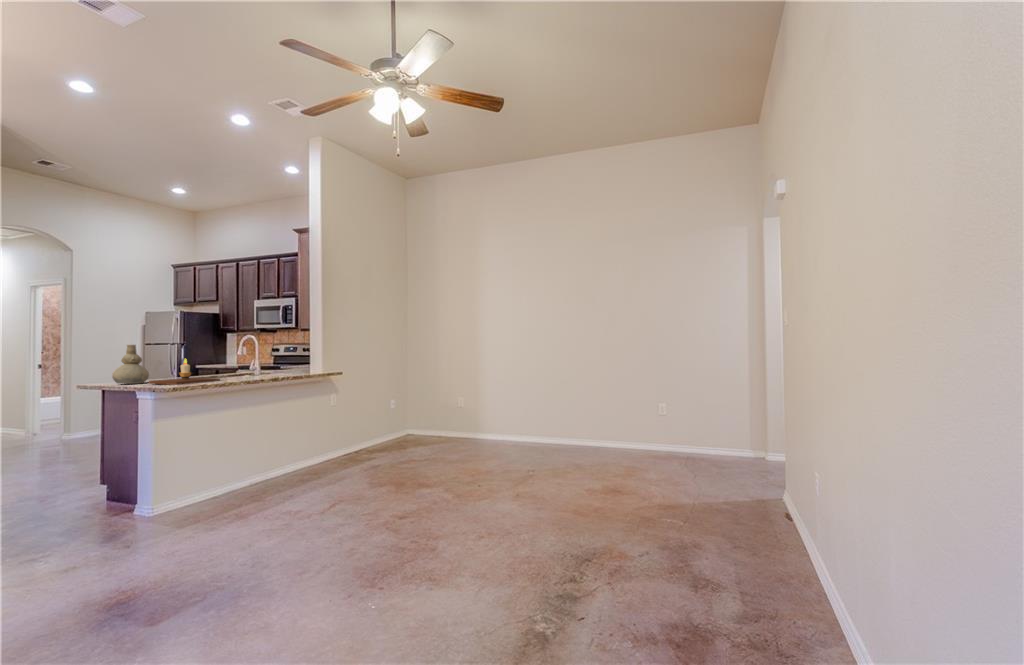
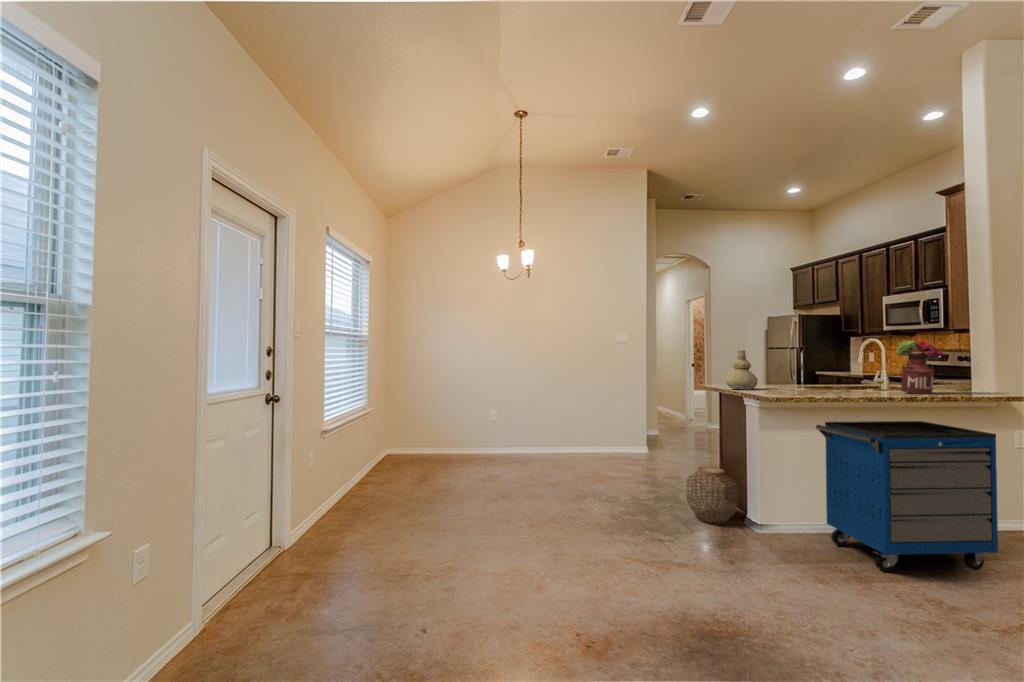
flower arrangement: none [266,335,296,375] -> present [895,339,944,394]
candle: present [149,359,220,385] -> none [755,366,832,396]
storage cabinet: none [207,395,322,509] -> present [816,421,998,572]
woven basket: none [61,468,128,528] -> present [686,467,738,523]

